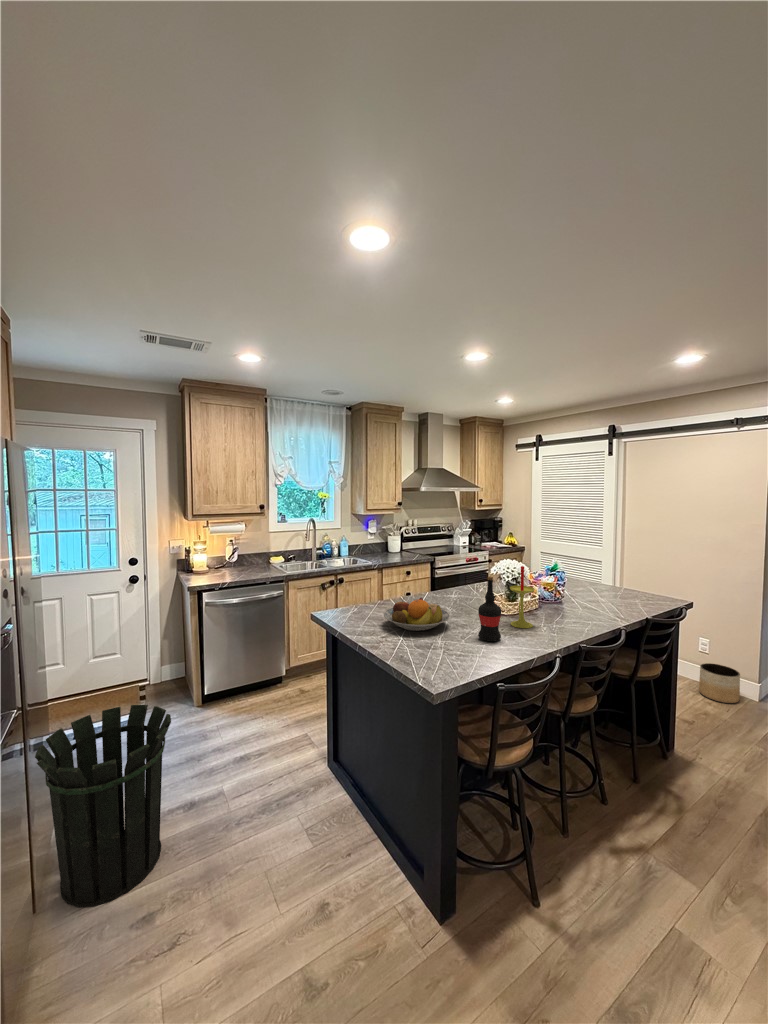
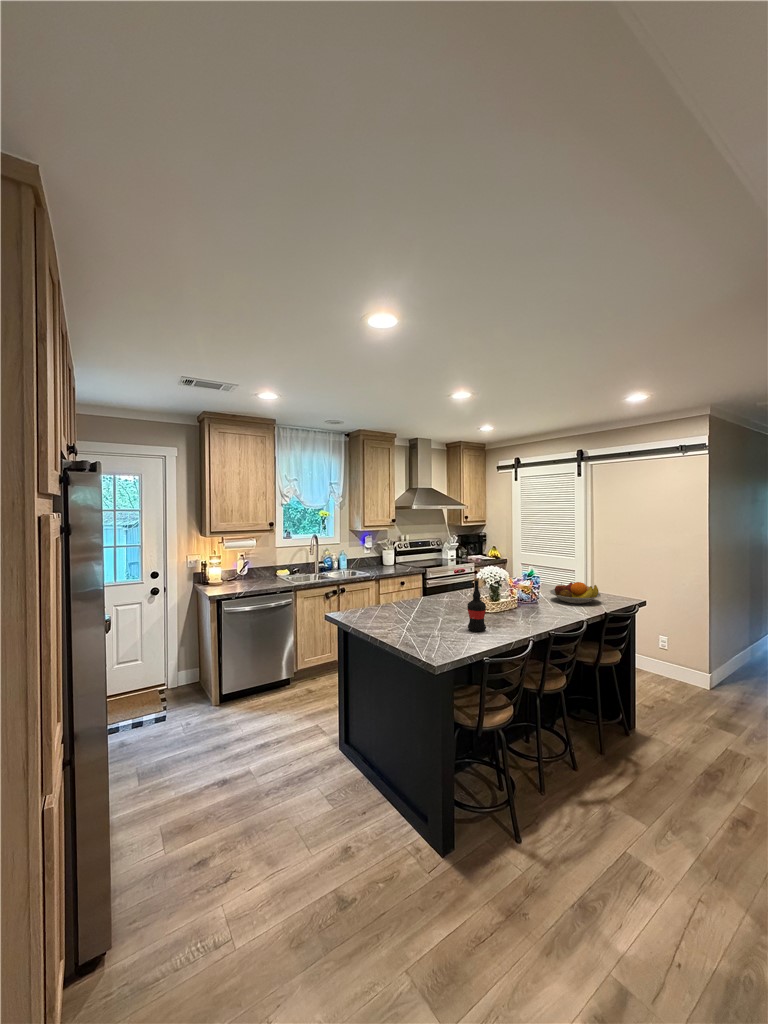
candle: present [510,566,535,628] -> none [493,569,513,622]
fruit bowl: present [384,598,450,631] -> present [550,582,601,604]
planter: present [699,663,740,703] -> none [660,658,694,692]
waste bin: present [35,705,171,908] -> none [108,692,214,857]

